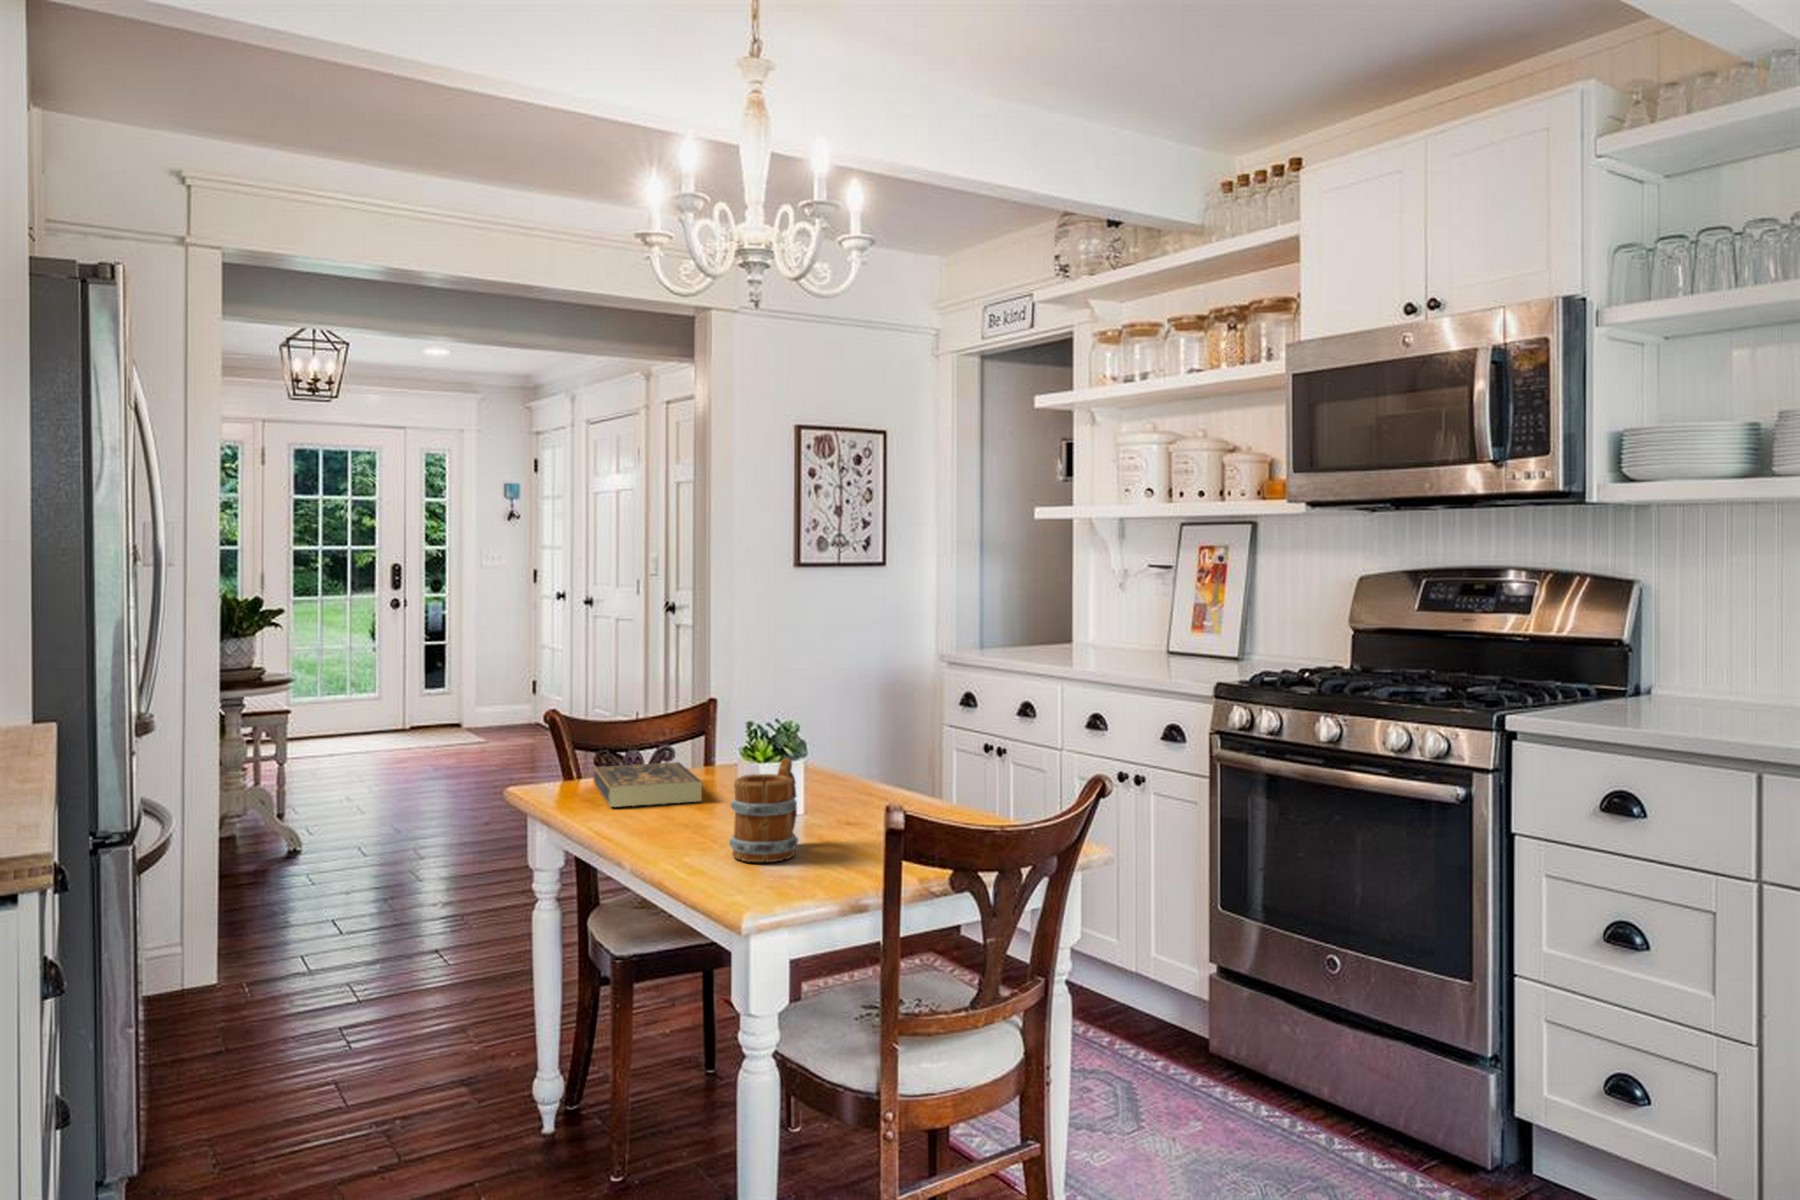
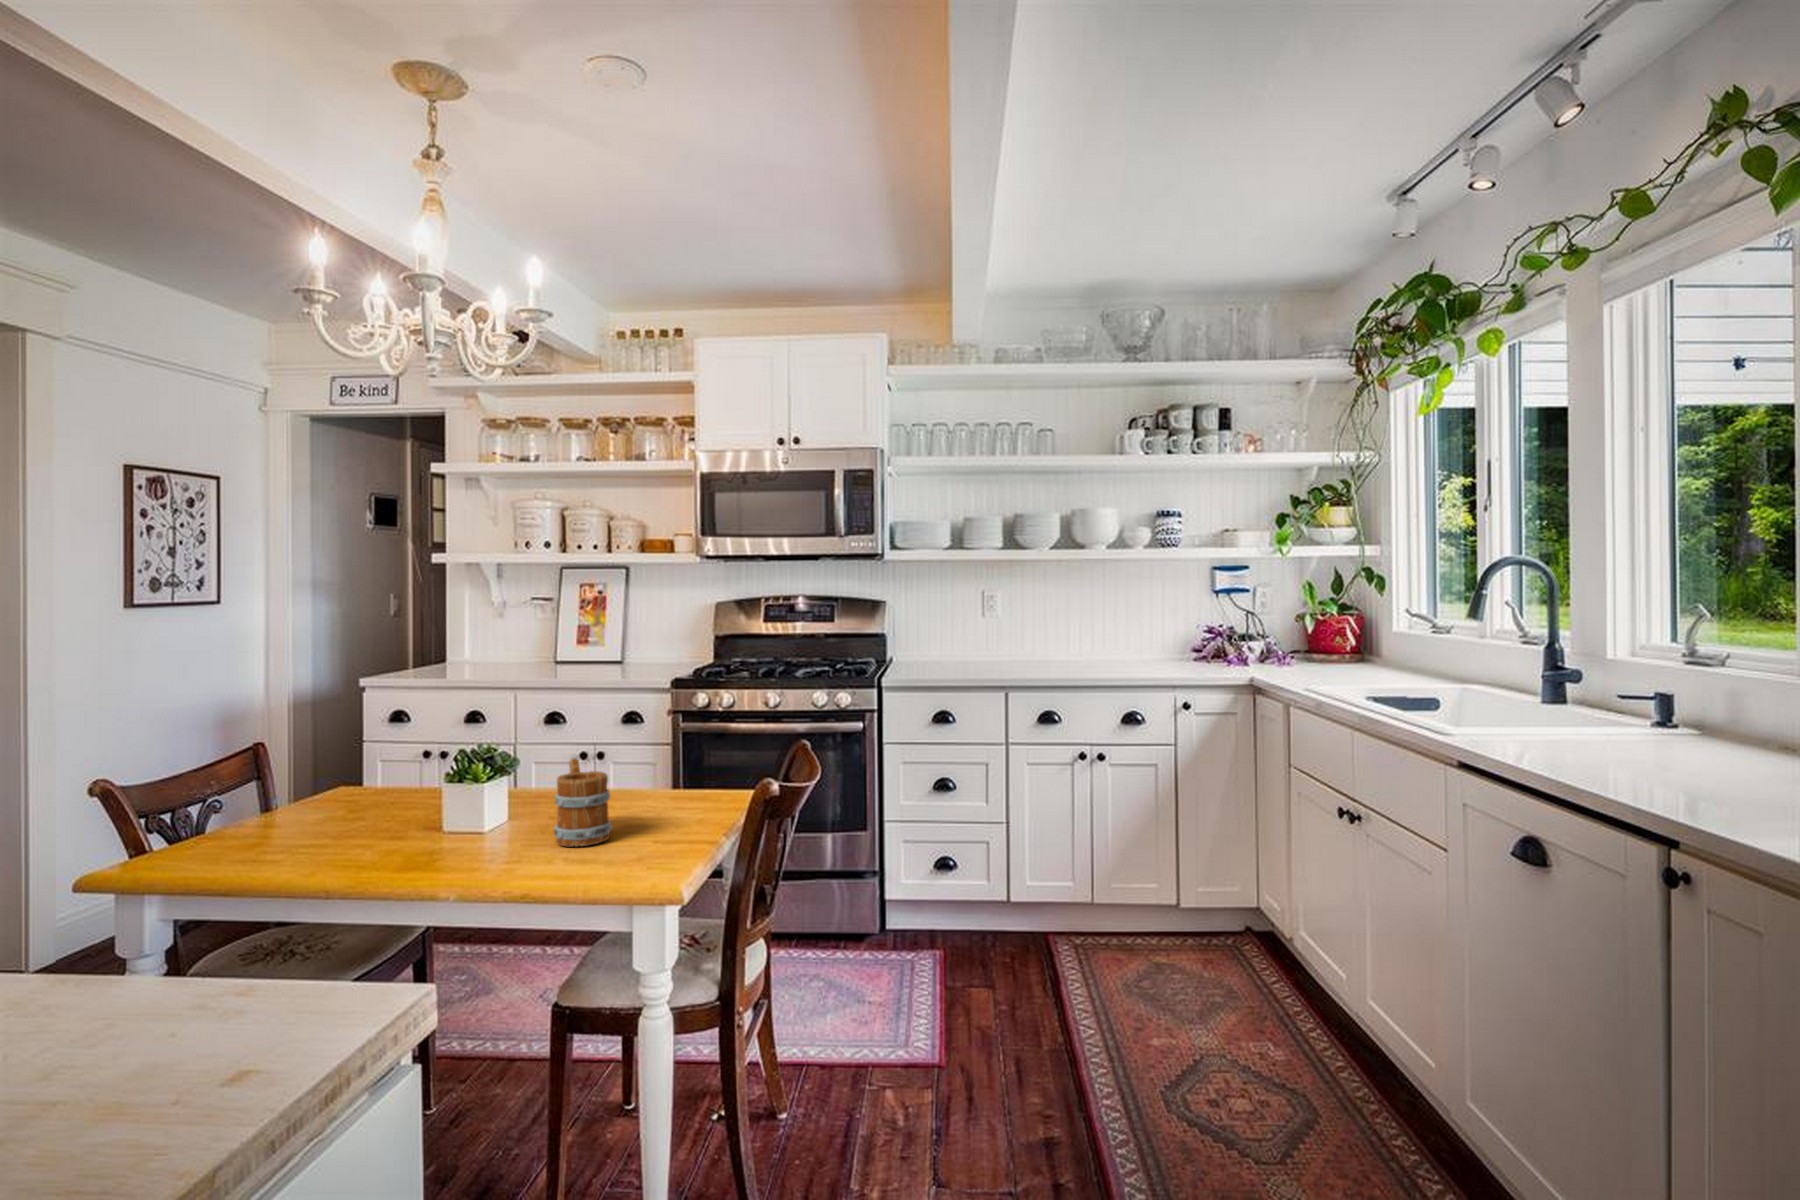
book: present [594,762,702,807] -> none [226,797,399,846]

